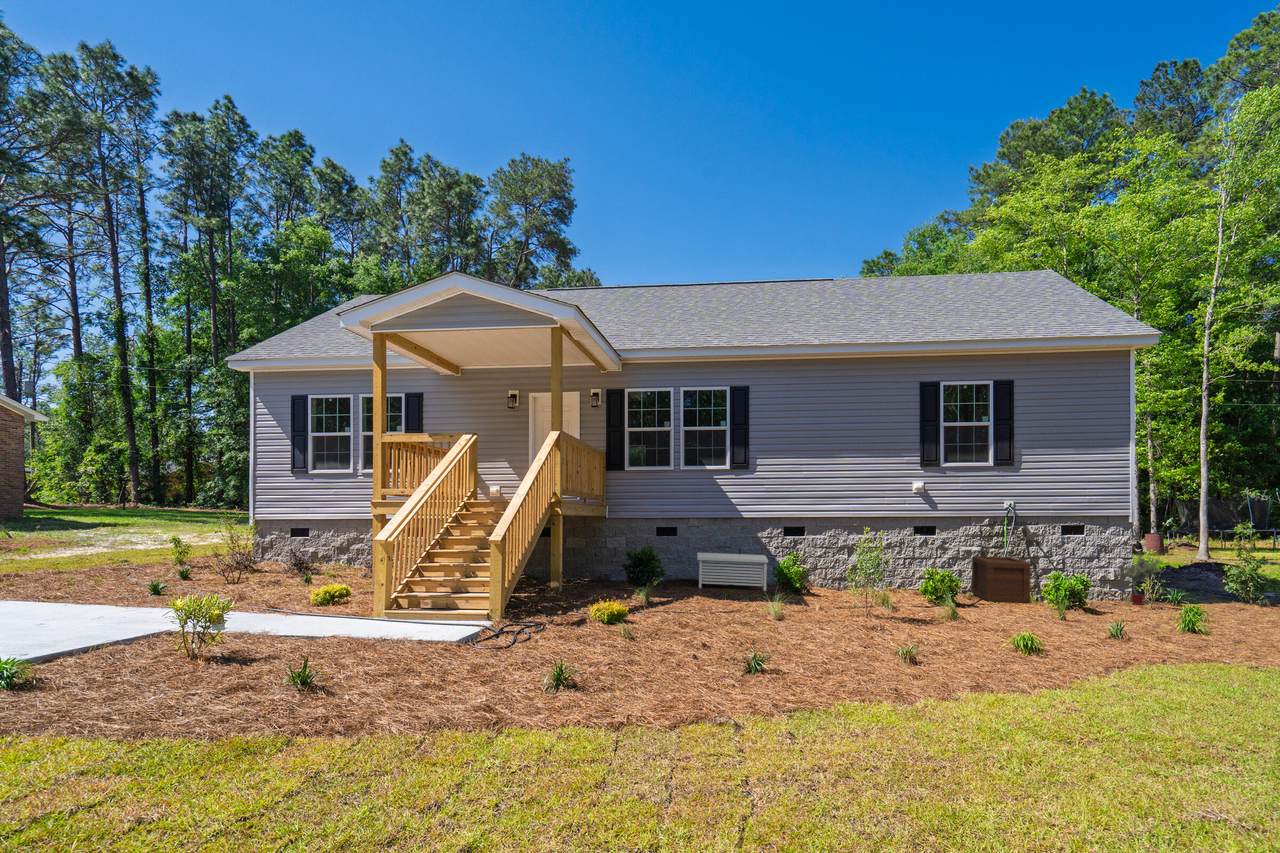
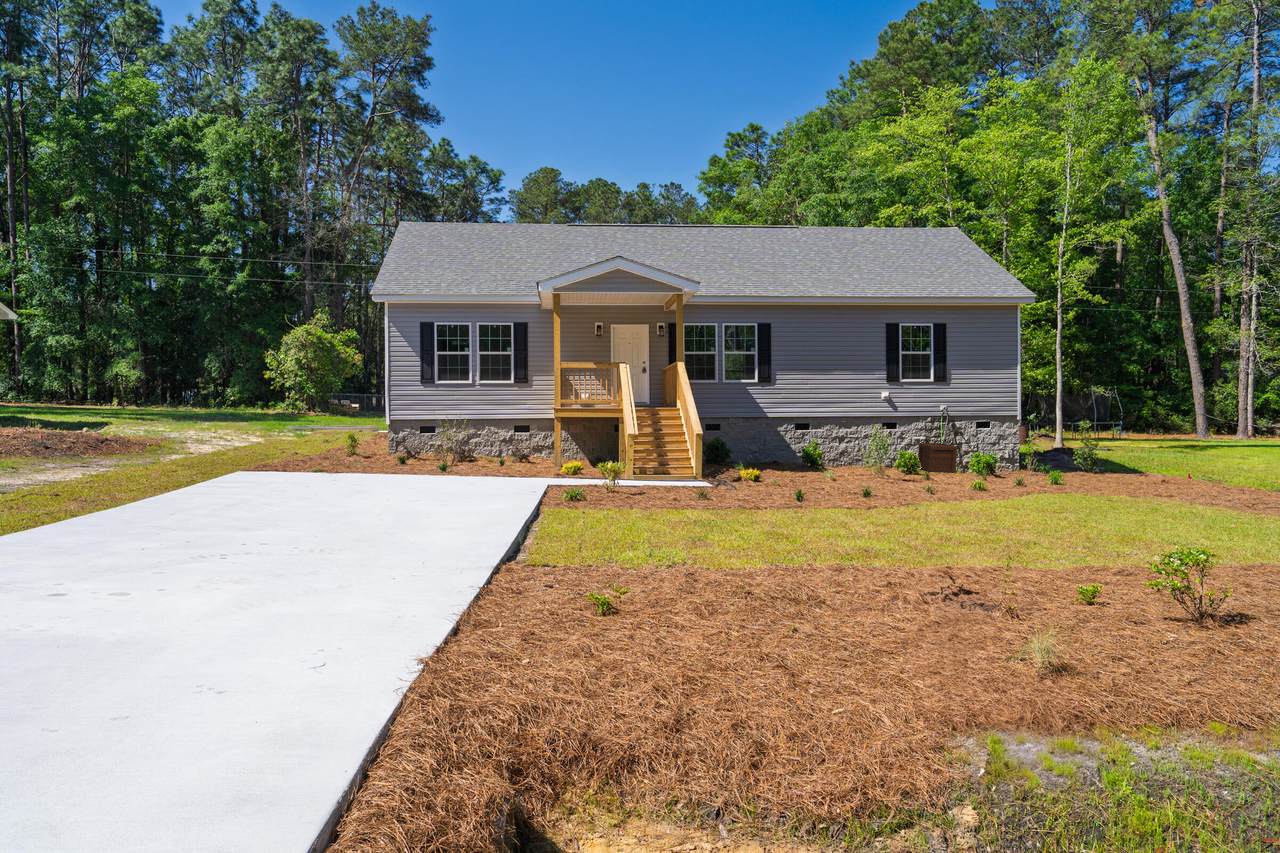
potted tree: present [1116,551,1160,605] -> none [1007,438,1036,473]
storage bench: present [697,553,768,591] -> none [734,442,787,467]

